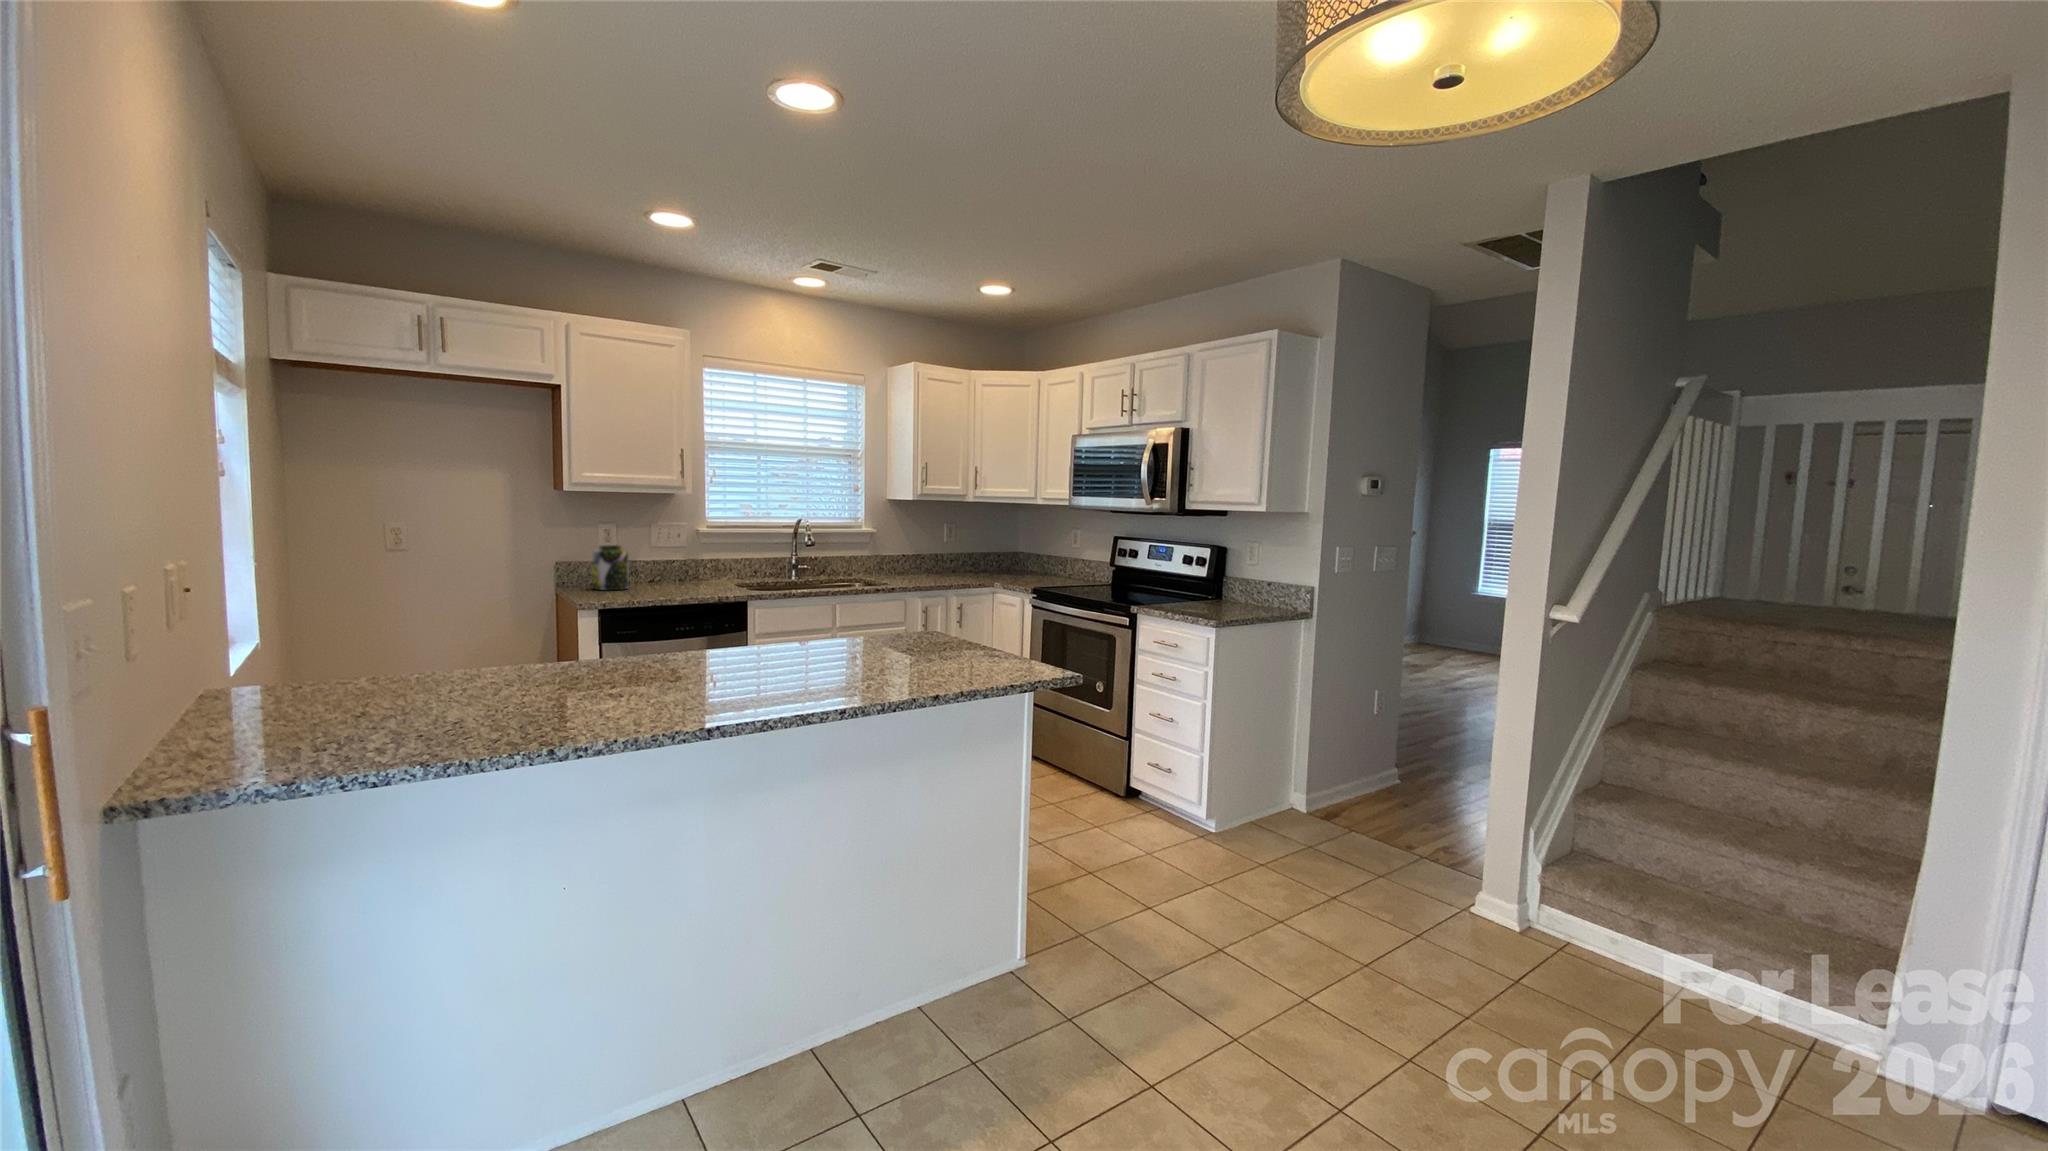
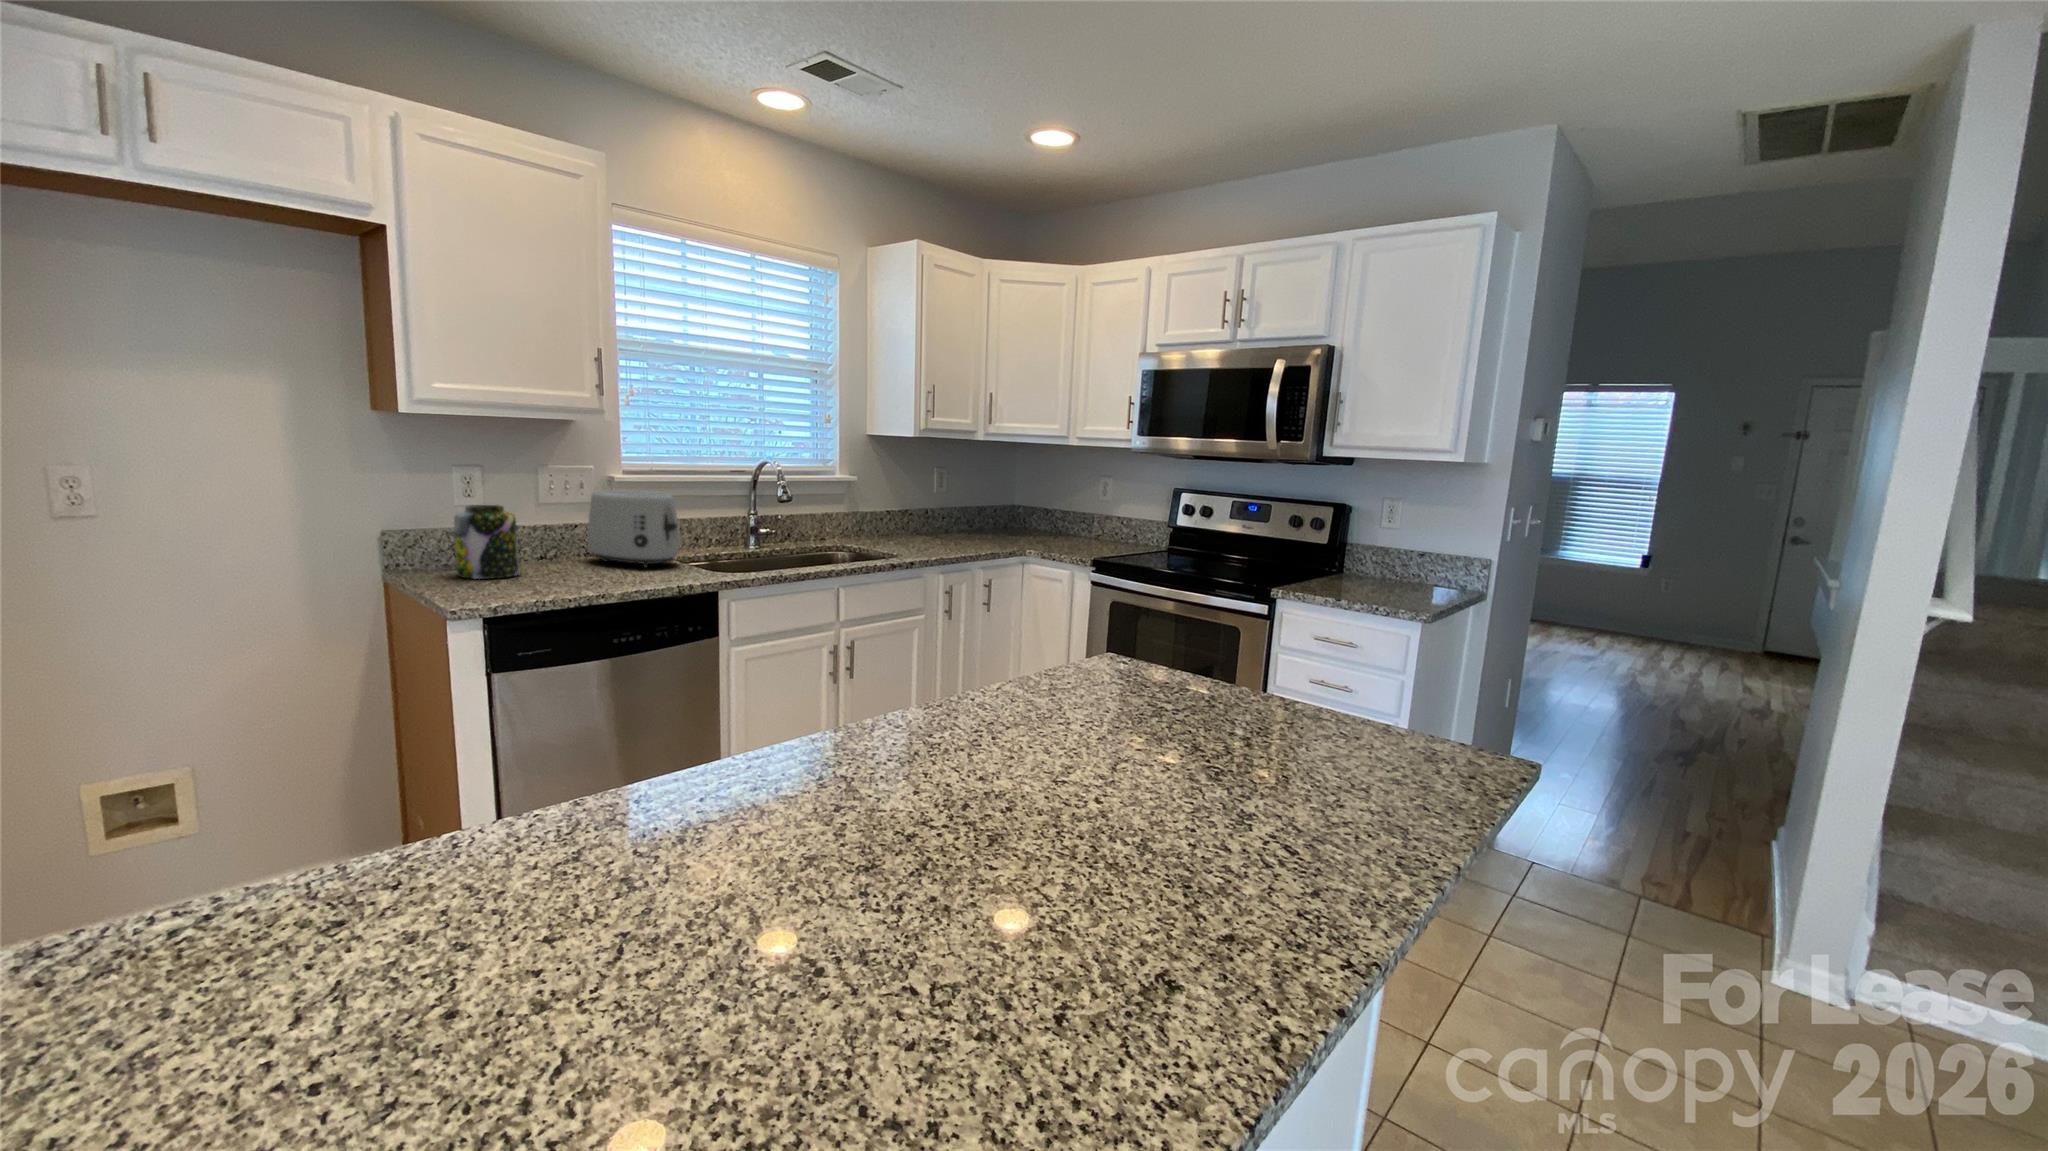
toaster: none [676,537,732,587] -> present [587,490,681,567]

